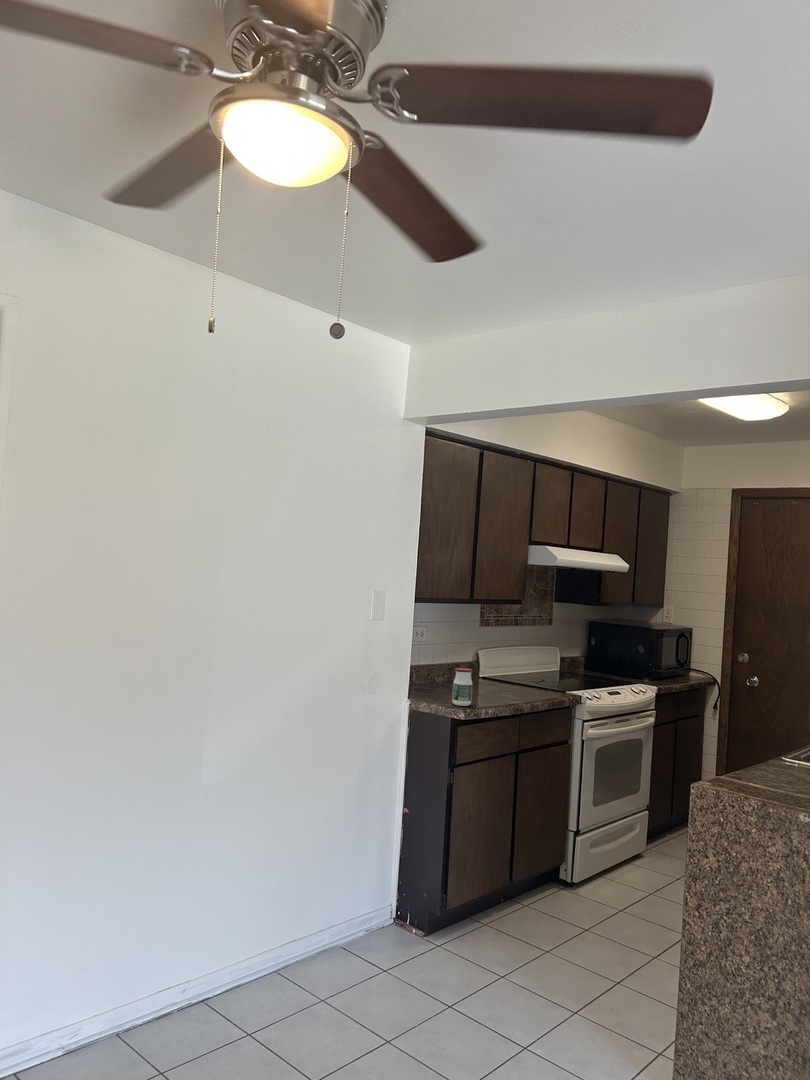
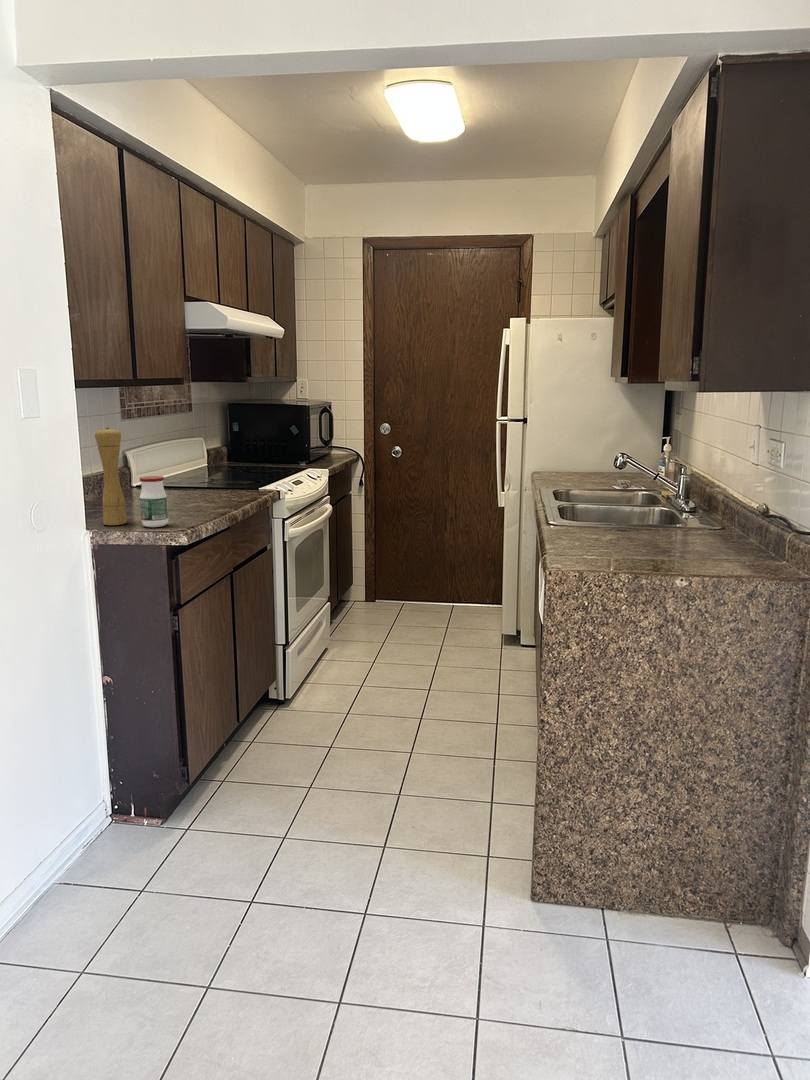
pepper mill: none [430,630,451,700] -> present [95,428,127,525]

